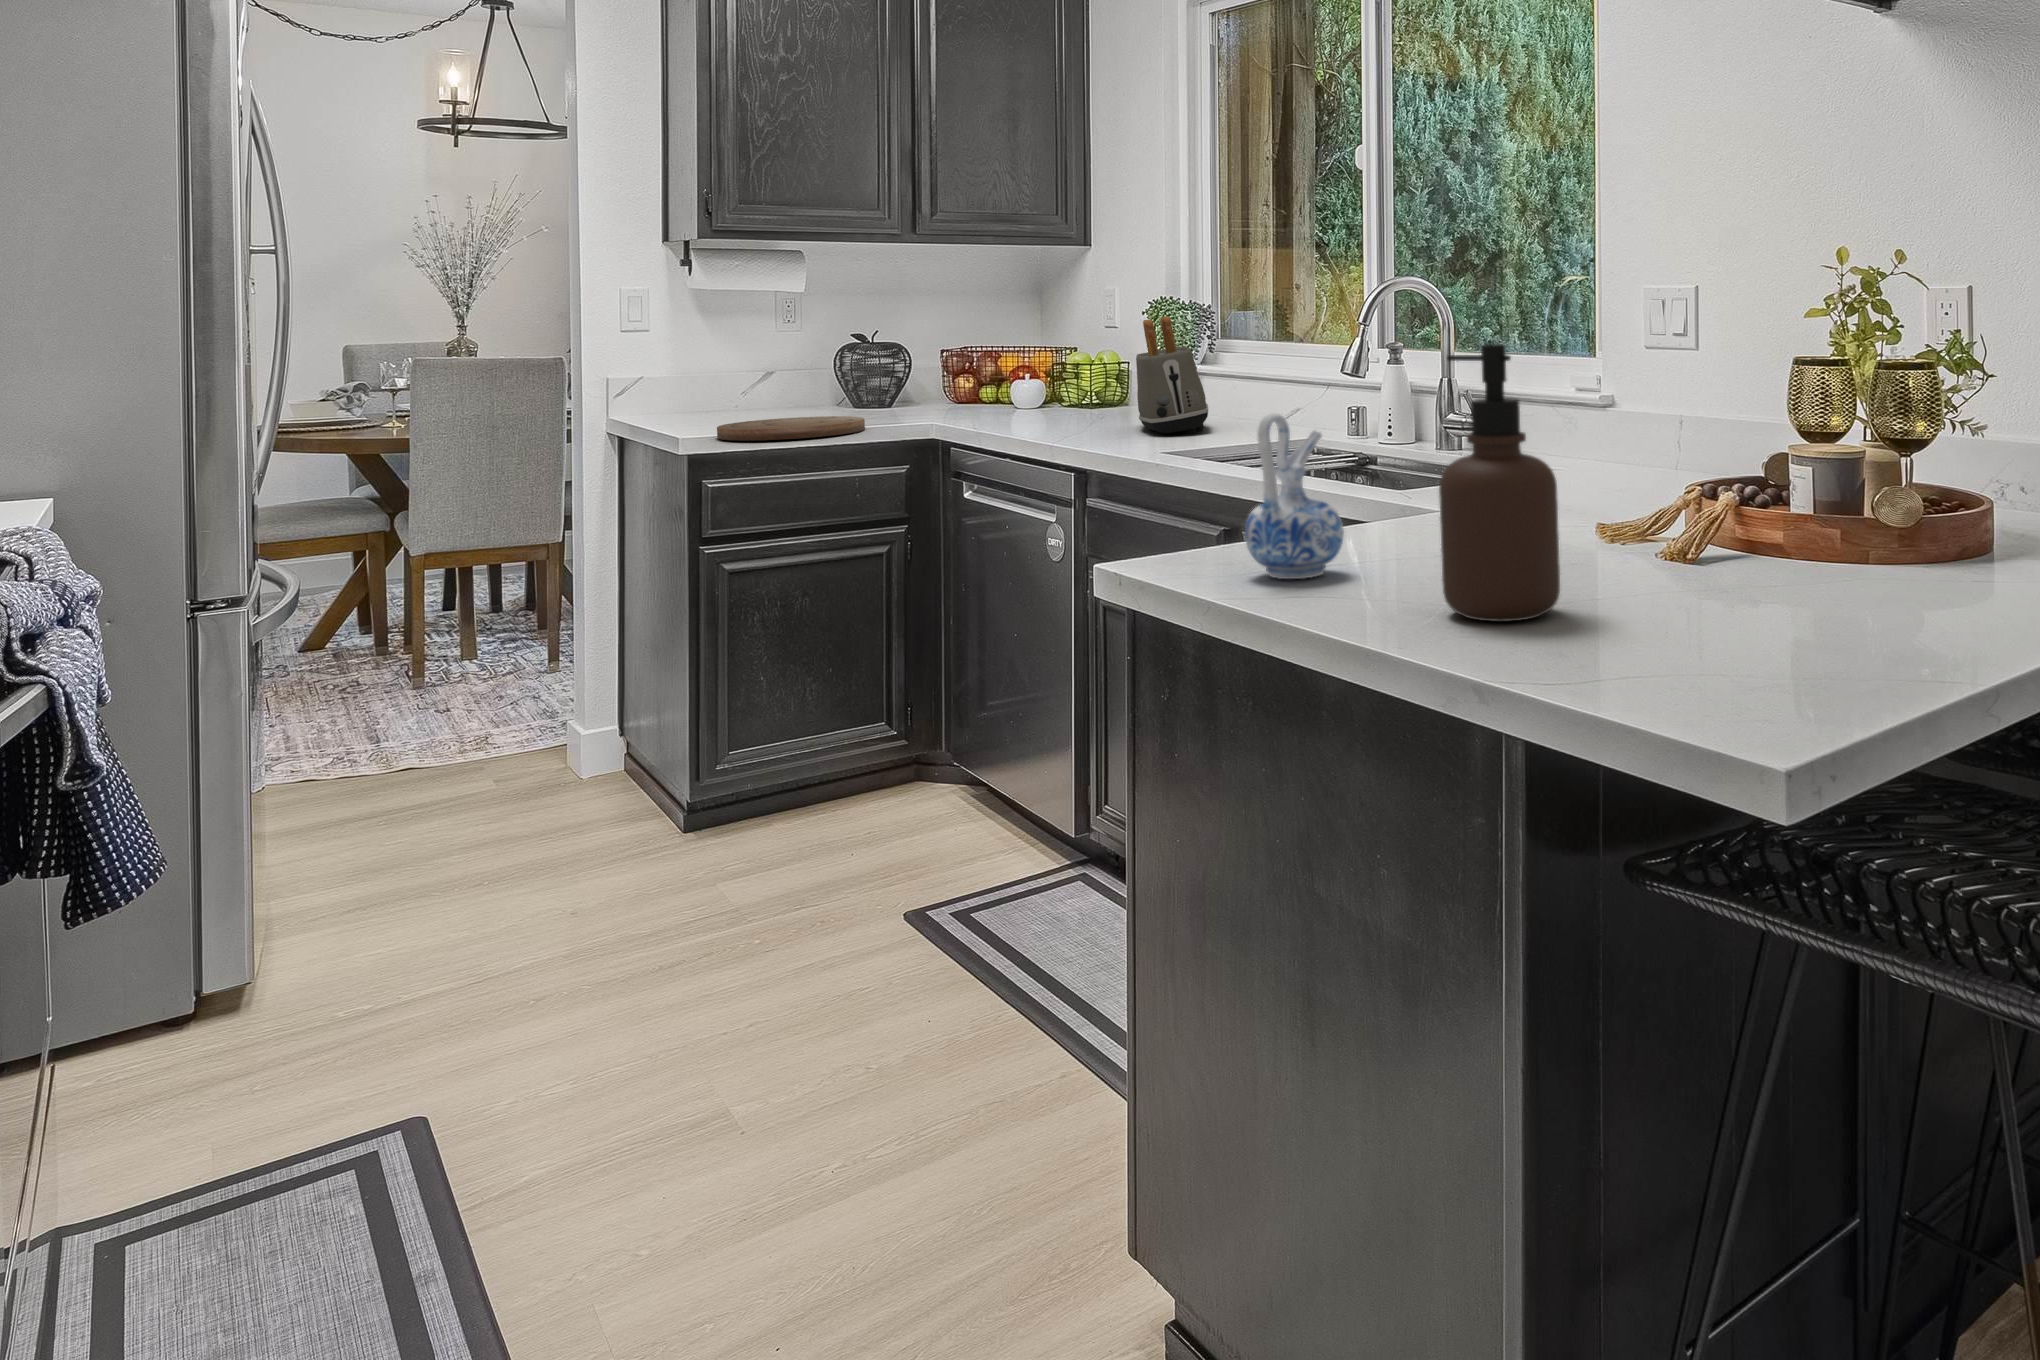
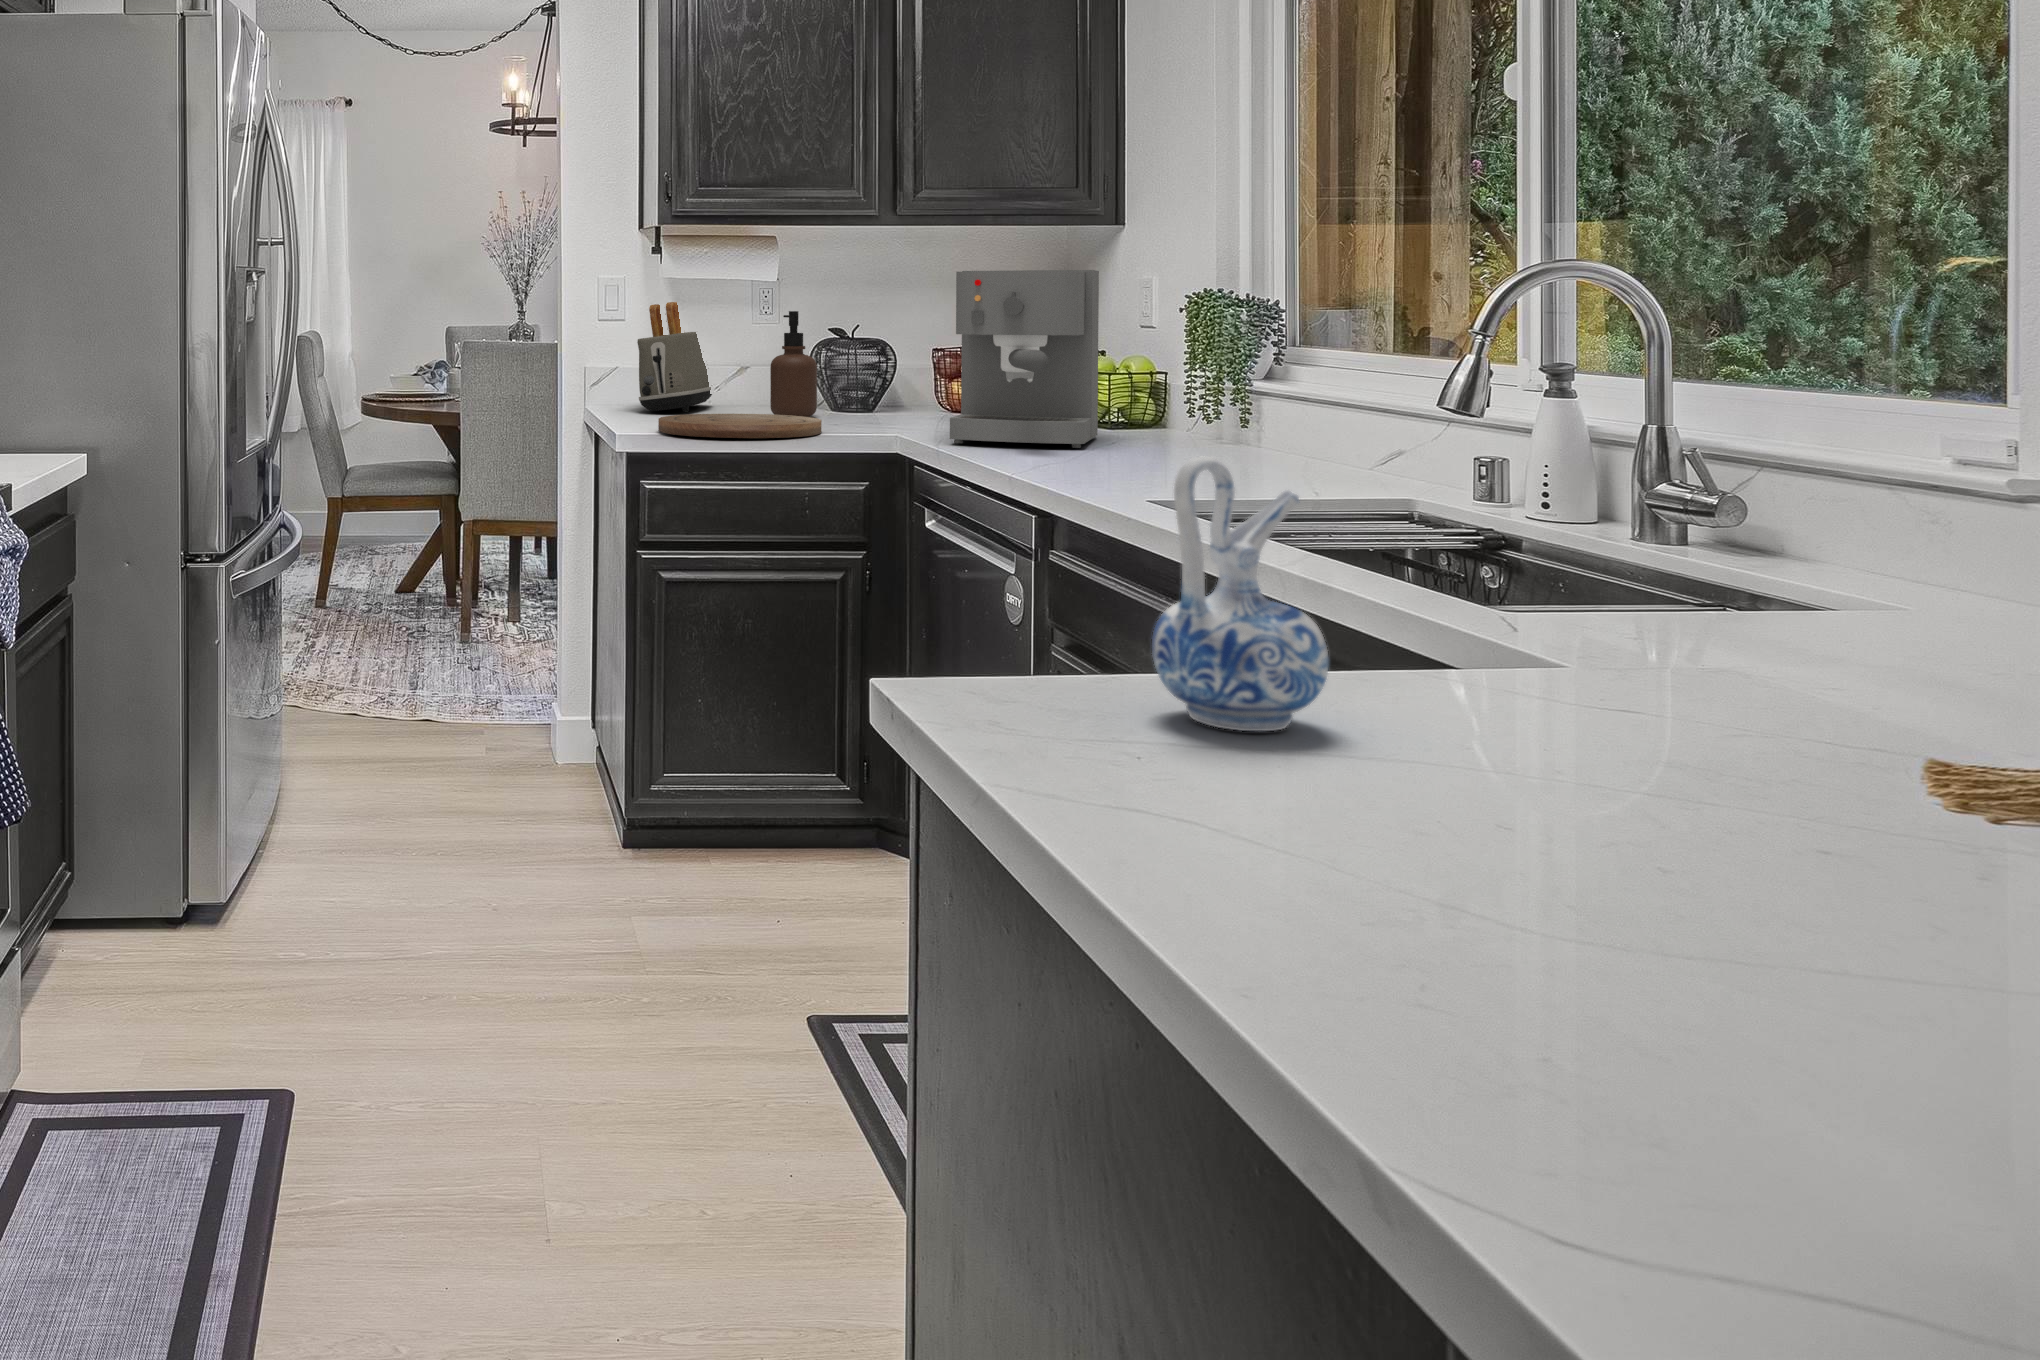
coffee maker: none [976,287,1084,428] -> present [950,270,1099,448]
toaster: present [1136,316,1208,433] -> present [637,302,712,412]
soap dispenser: present [1439,344,1560,622] -> present [770,311,817,417]

